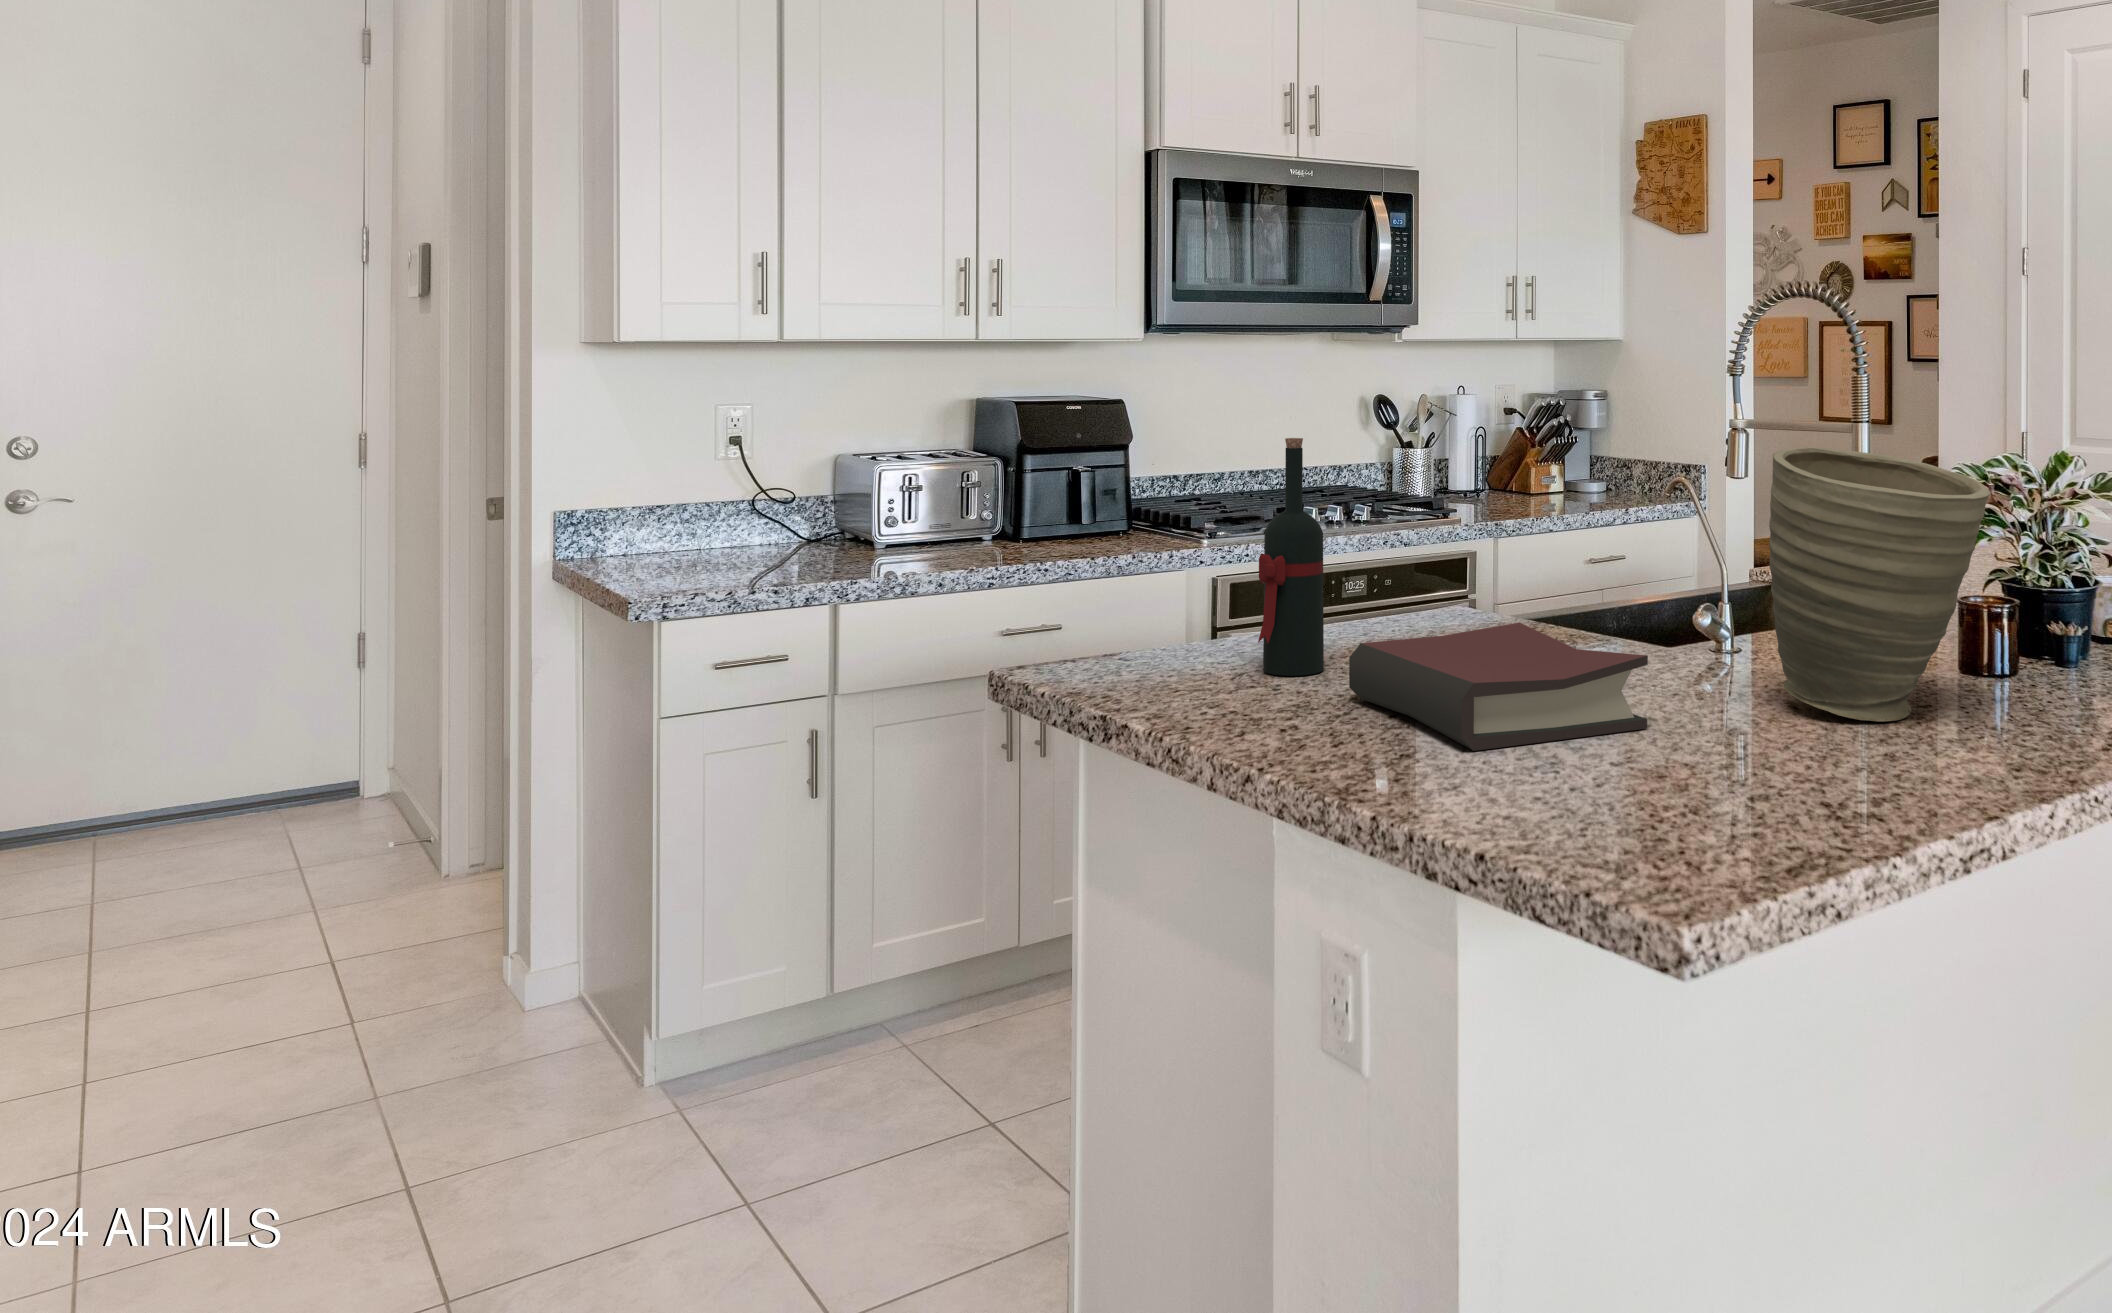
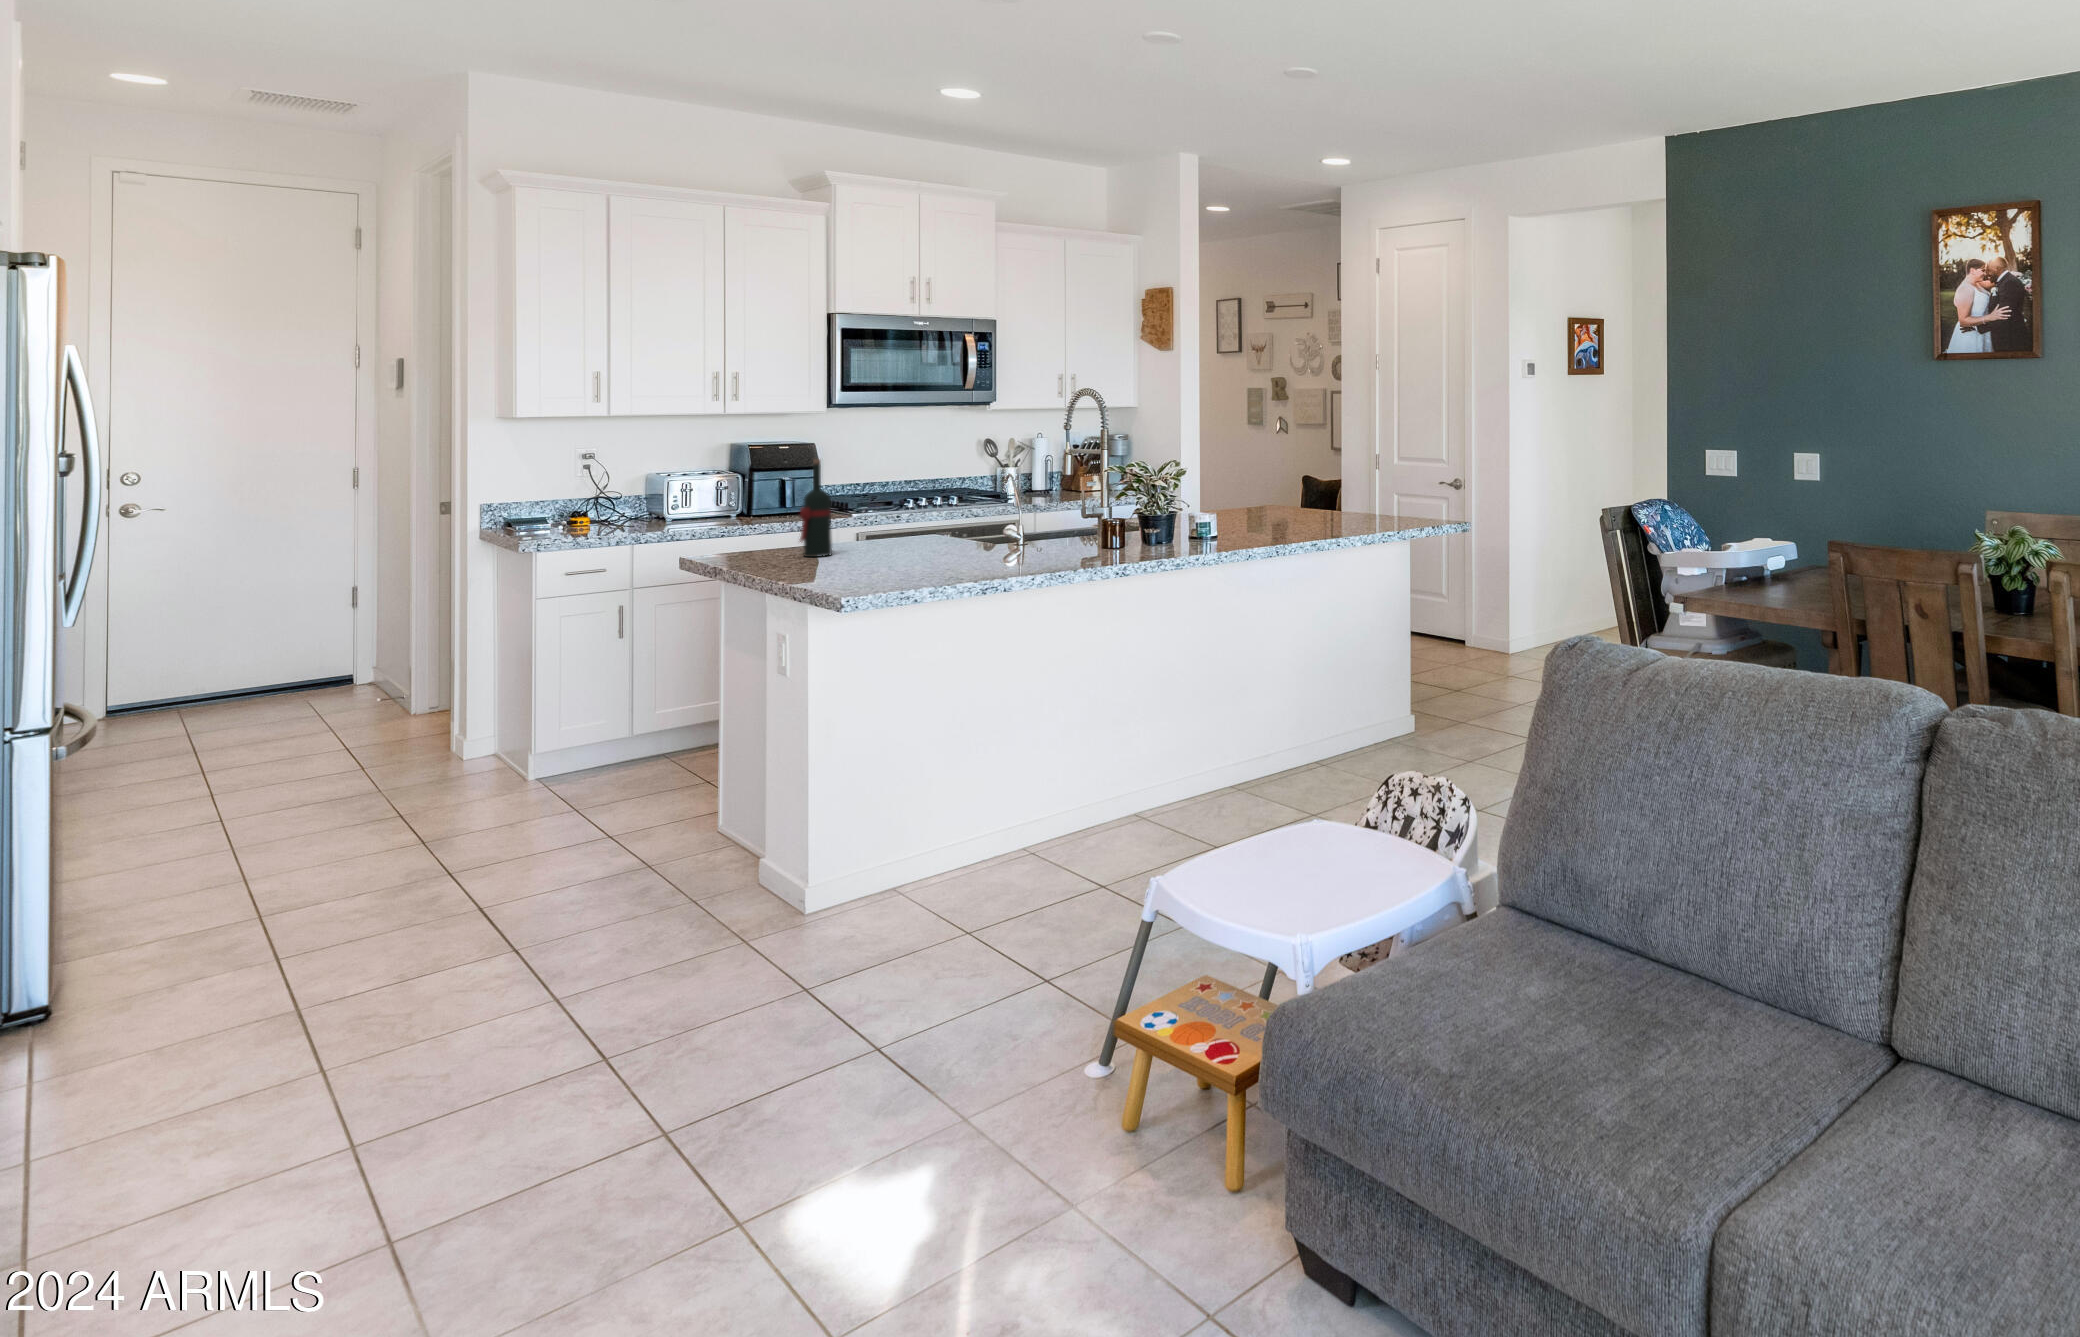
vase: present [1769,447,1991,721] -> none [990,460,1076,562]
hardback book: present [1349,623,1648,751] -> none [826,532,933,572]

